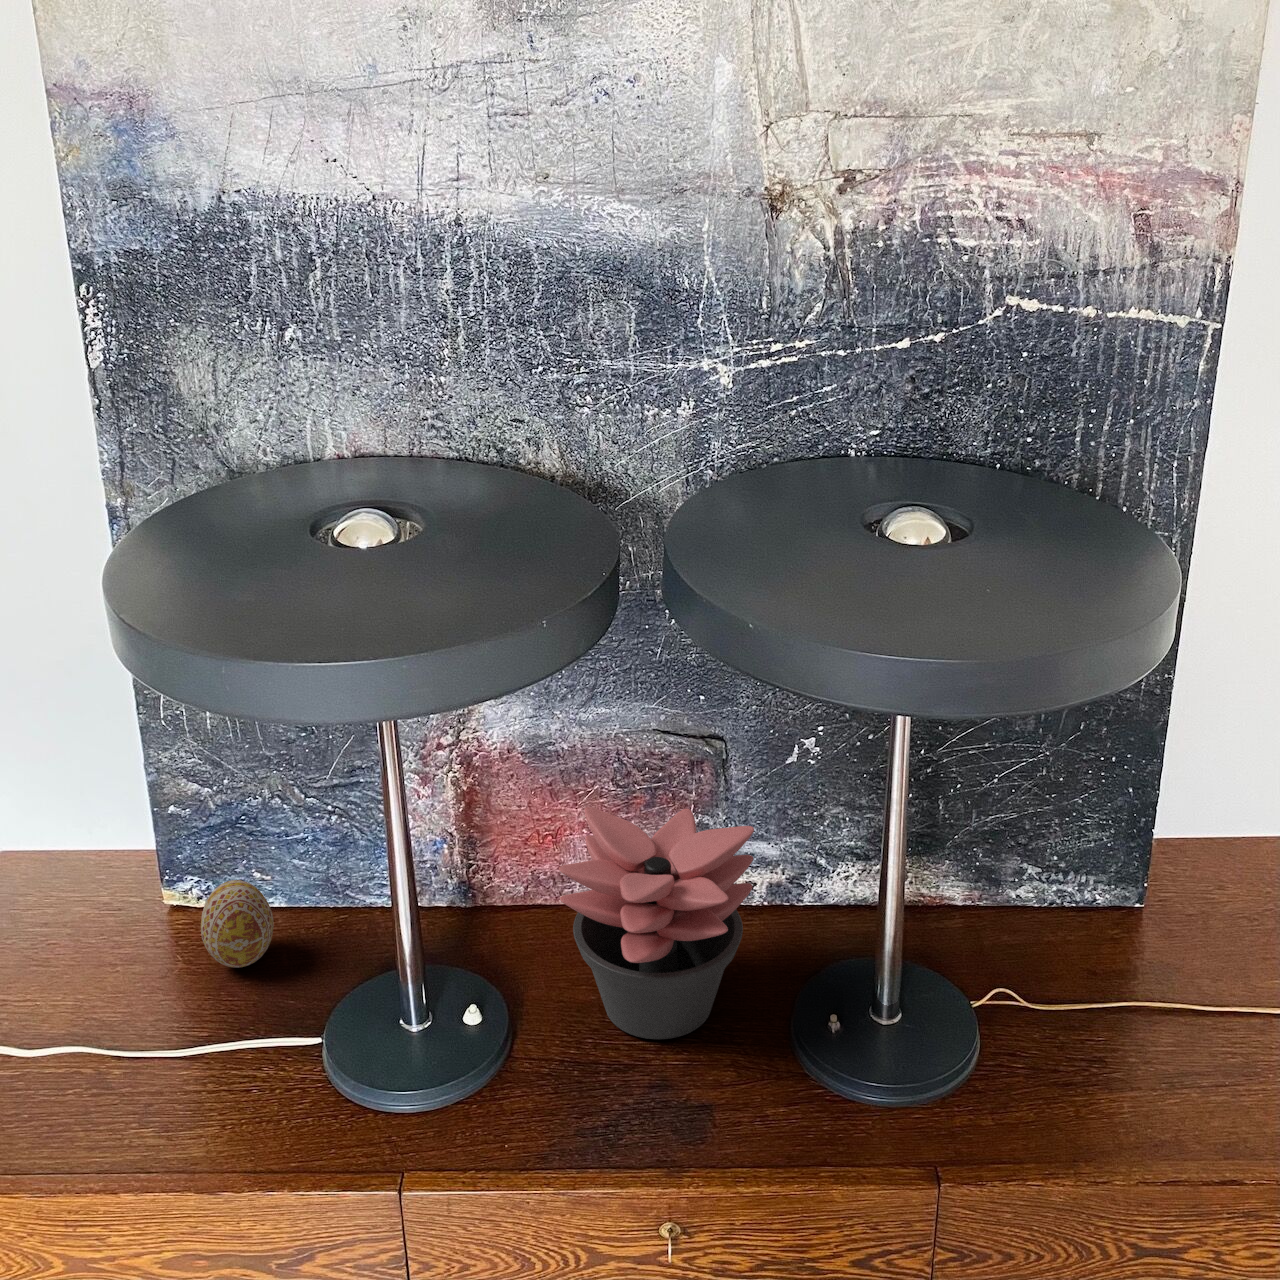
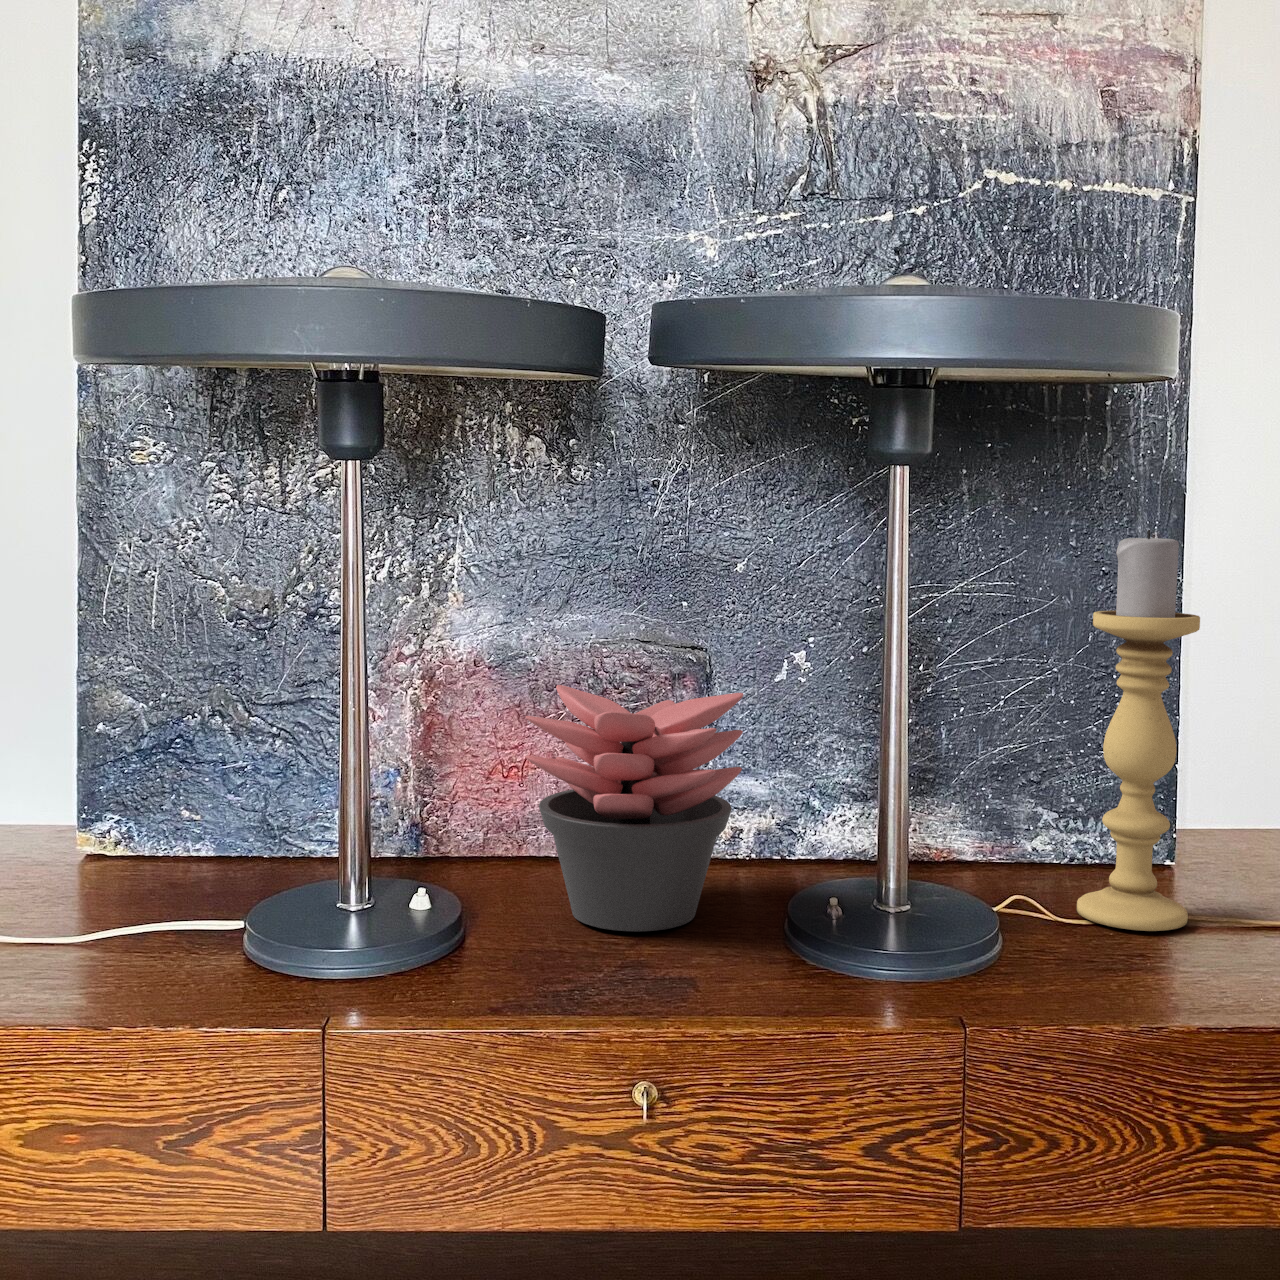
candle holder: none [1044,698,1173,1029] -> present [1077,530,1200,931]
decorative egg: present [201,880,273,968] -> none [113,779,198,884]

